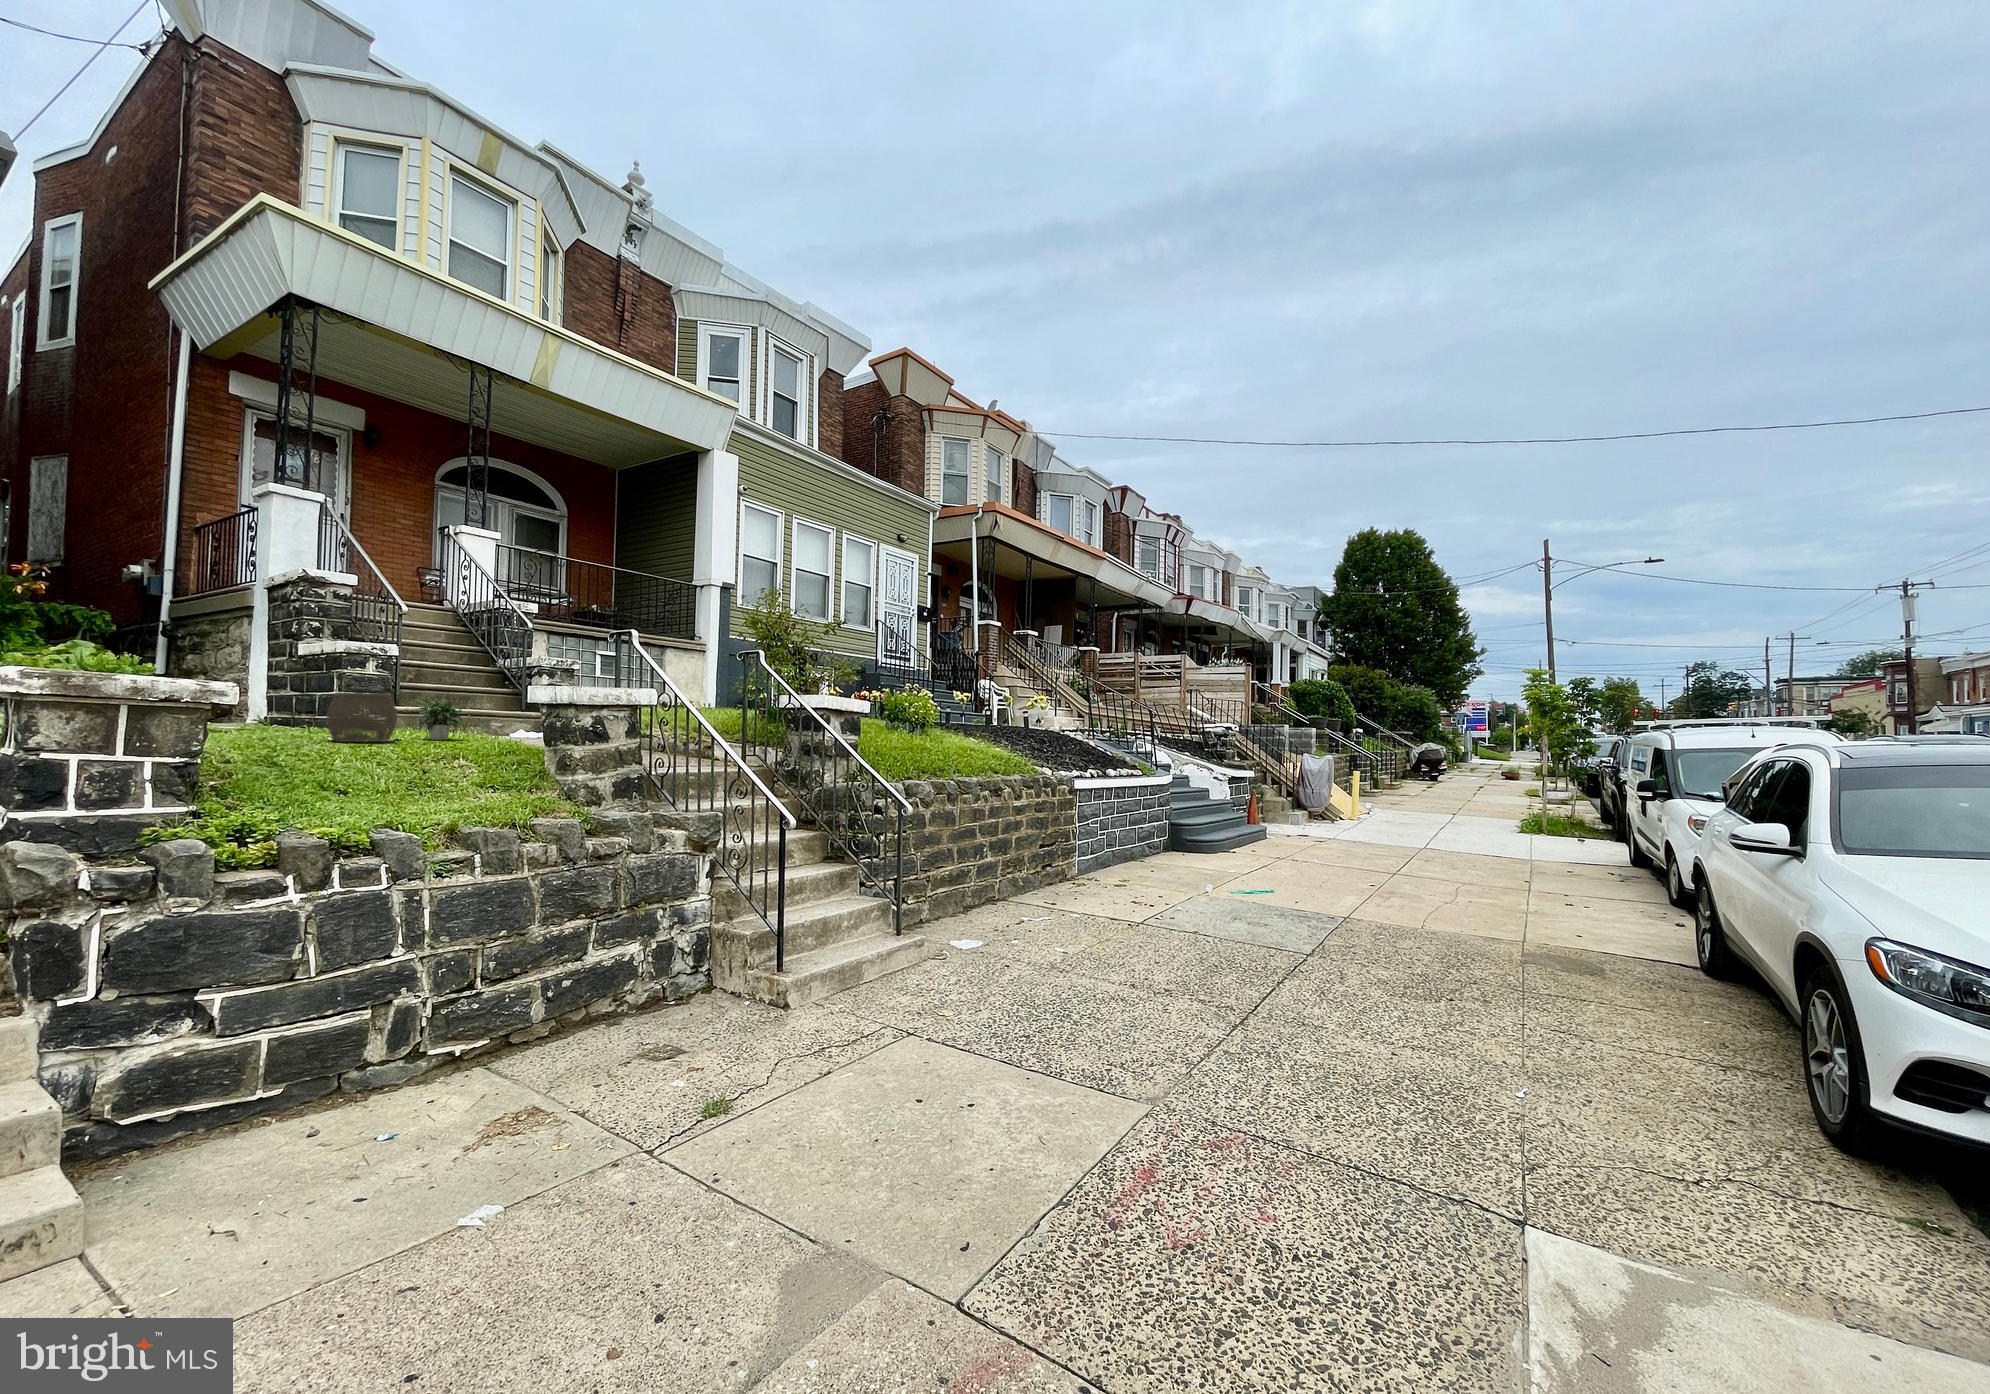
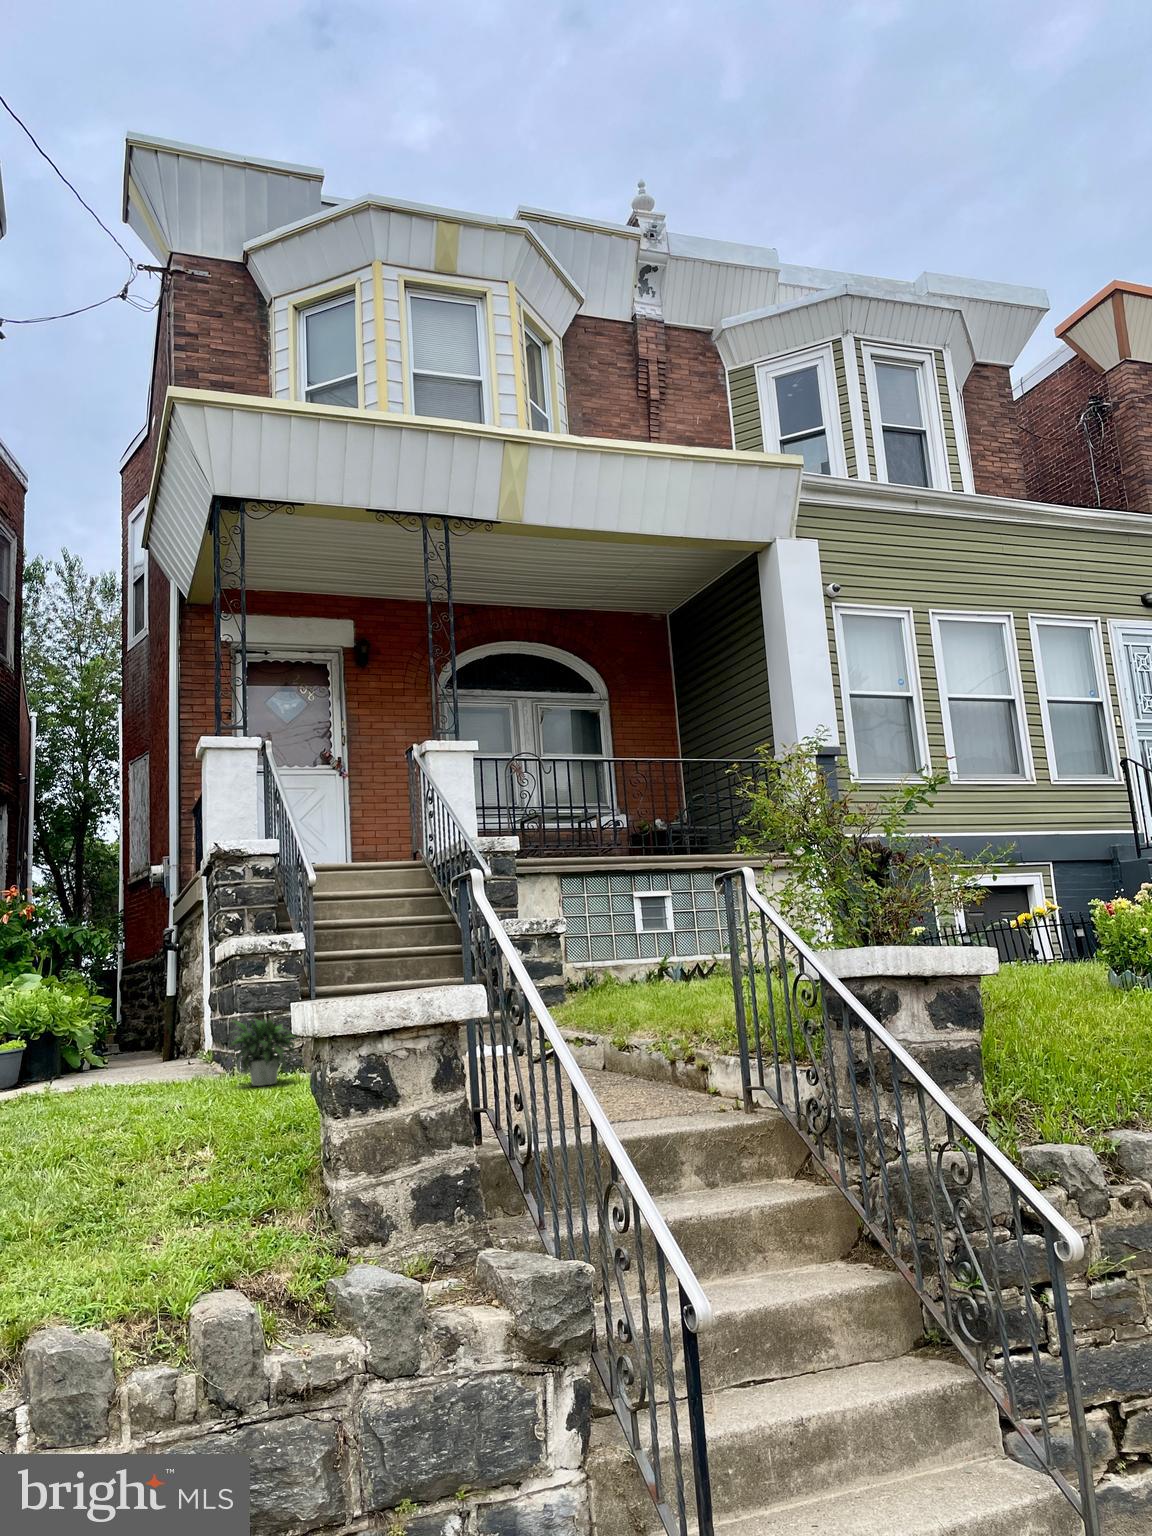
woven basket: present [327,692,397,742] -> none [79,1022,176,1109]

